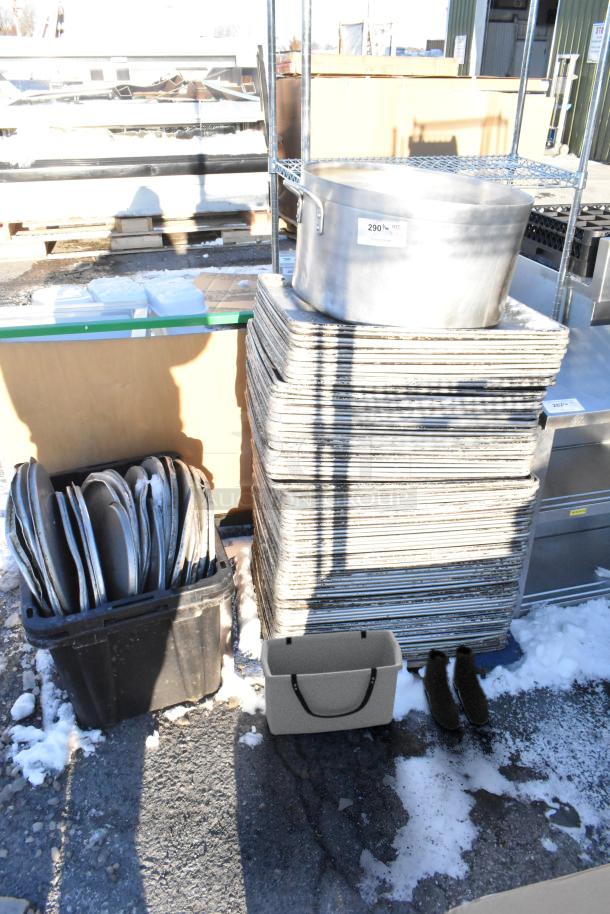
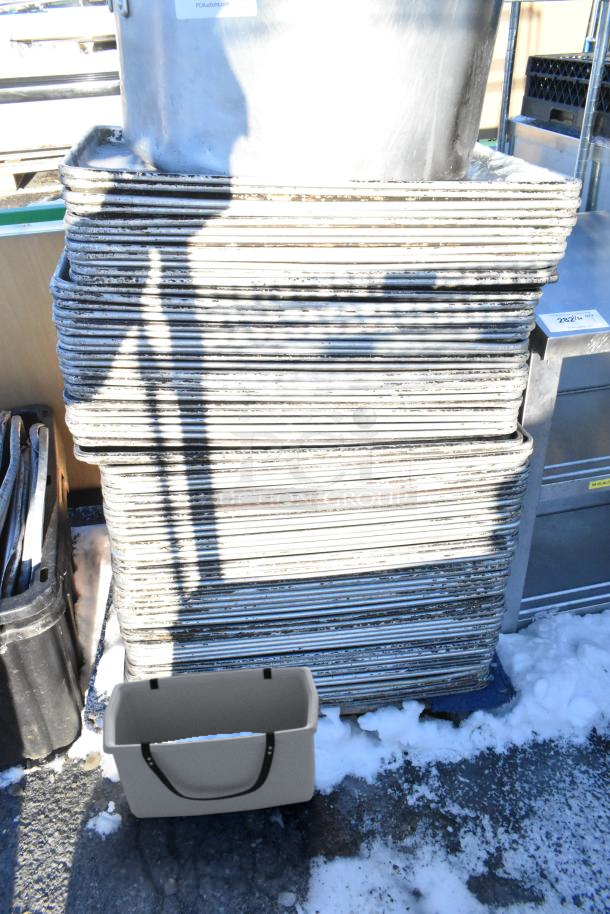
boots: present [423,644,489,730] -> none [367,680,459,813]

